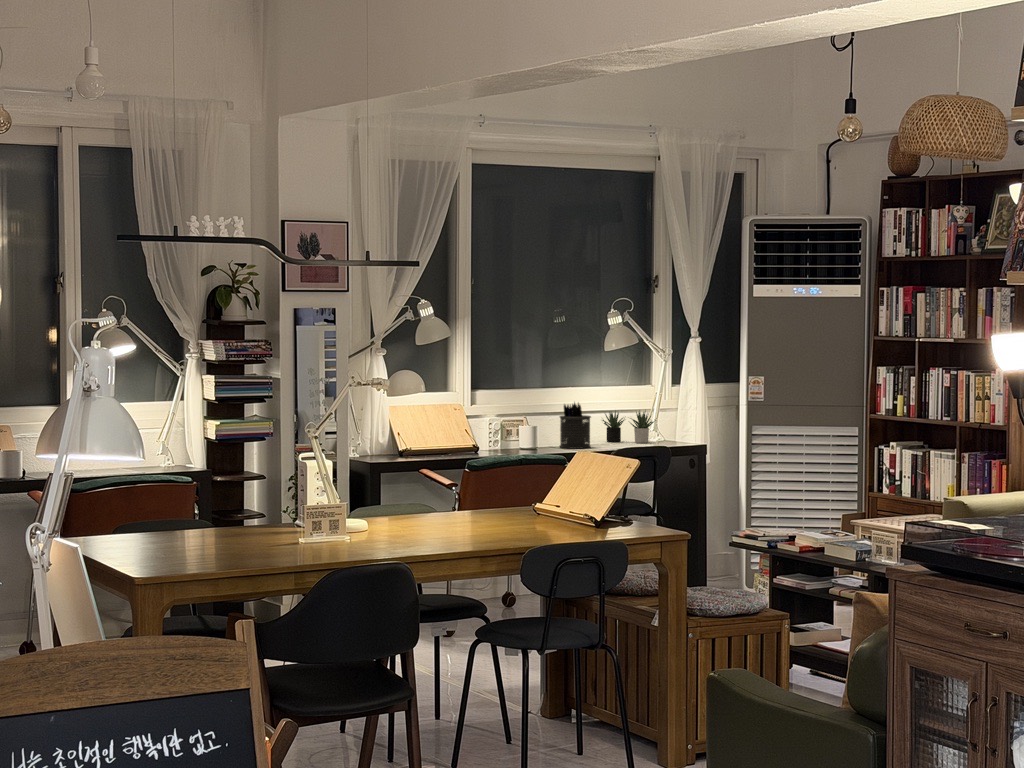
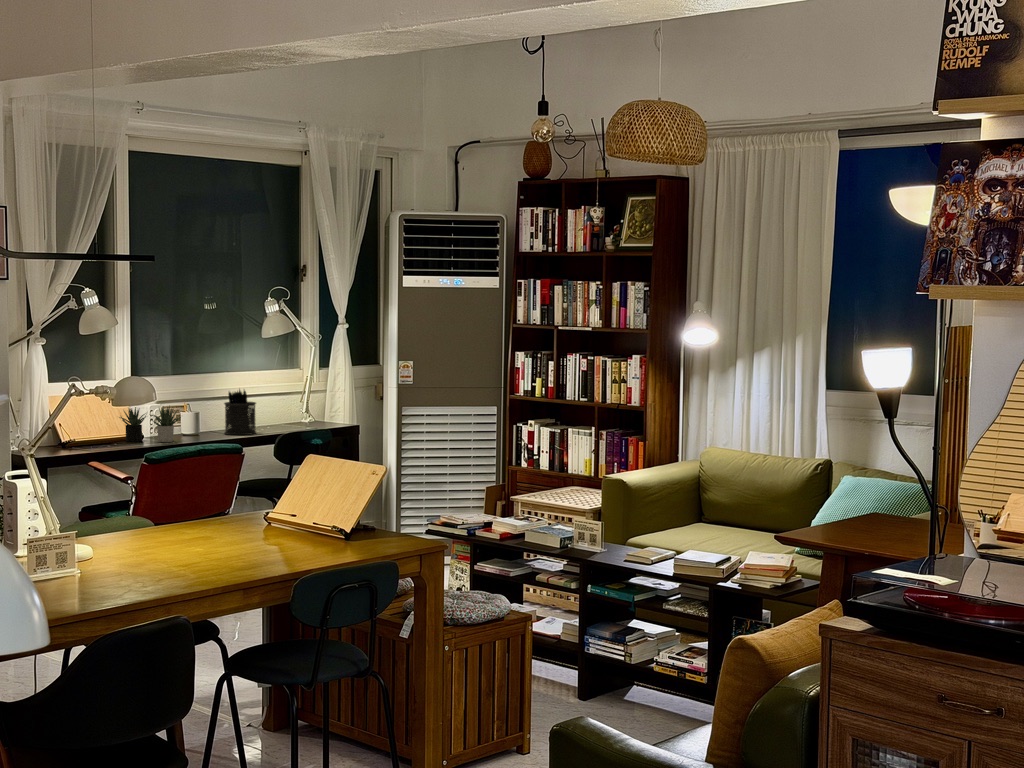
succulent plant: present [602,411,655,443] -> present [119,407,181,442]

